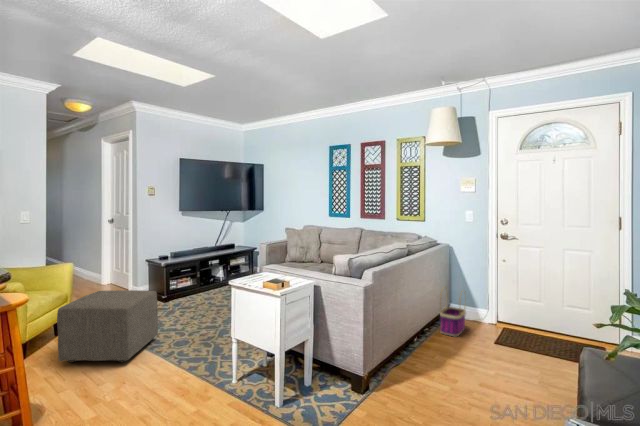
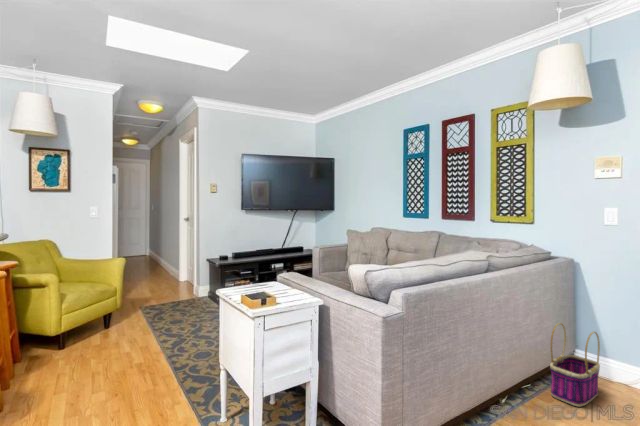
ottoman: present [57,290,158,363] -> none [72,289,182,372]

